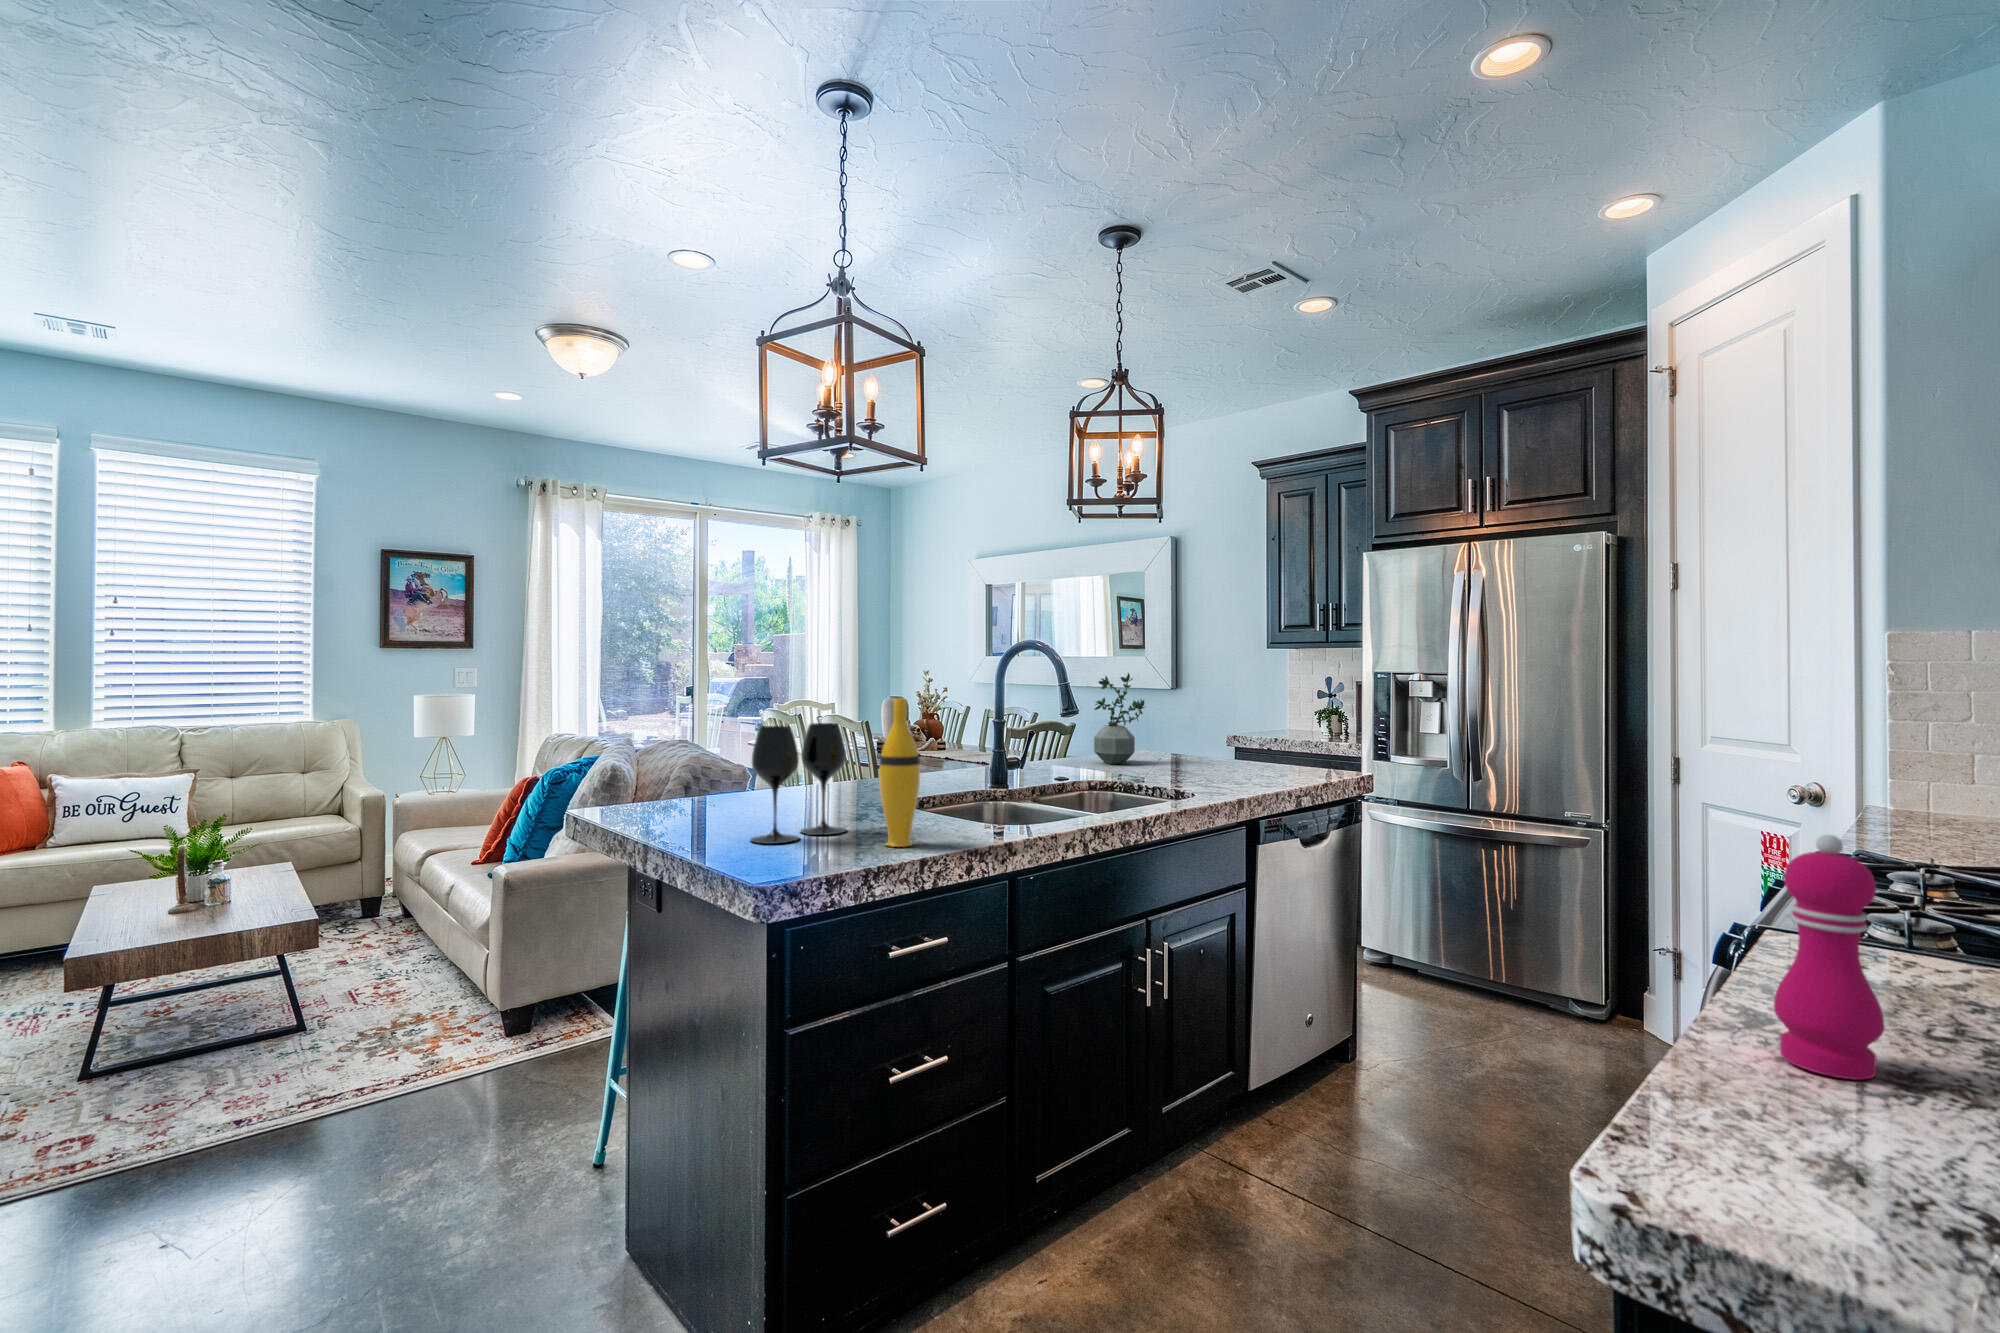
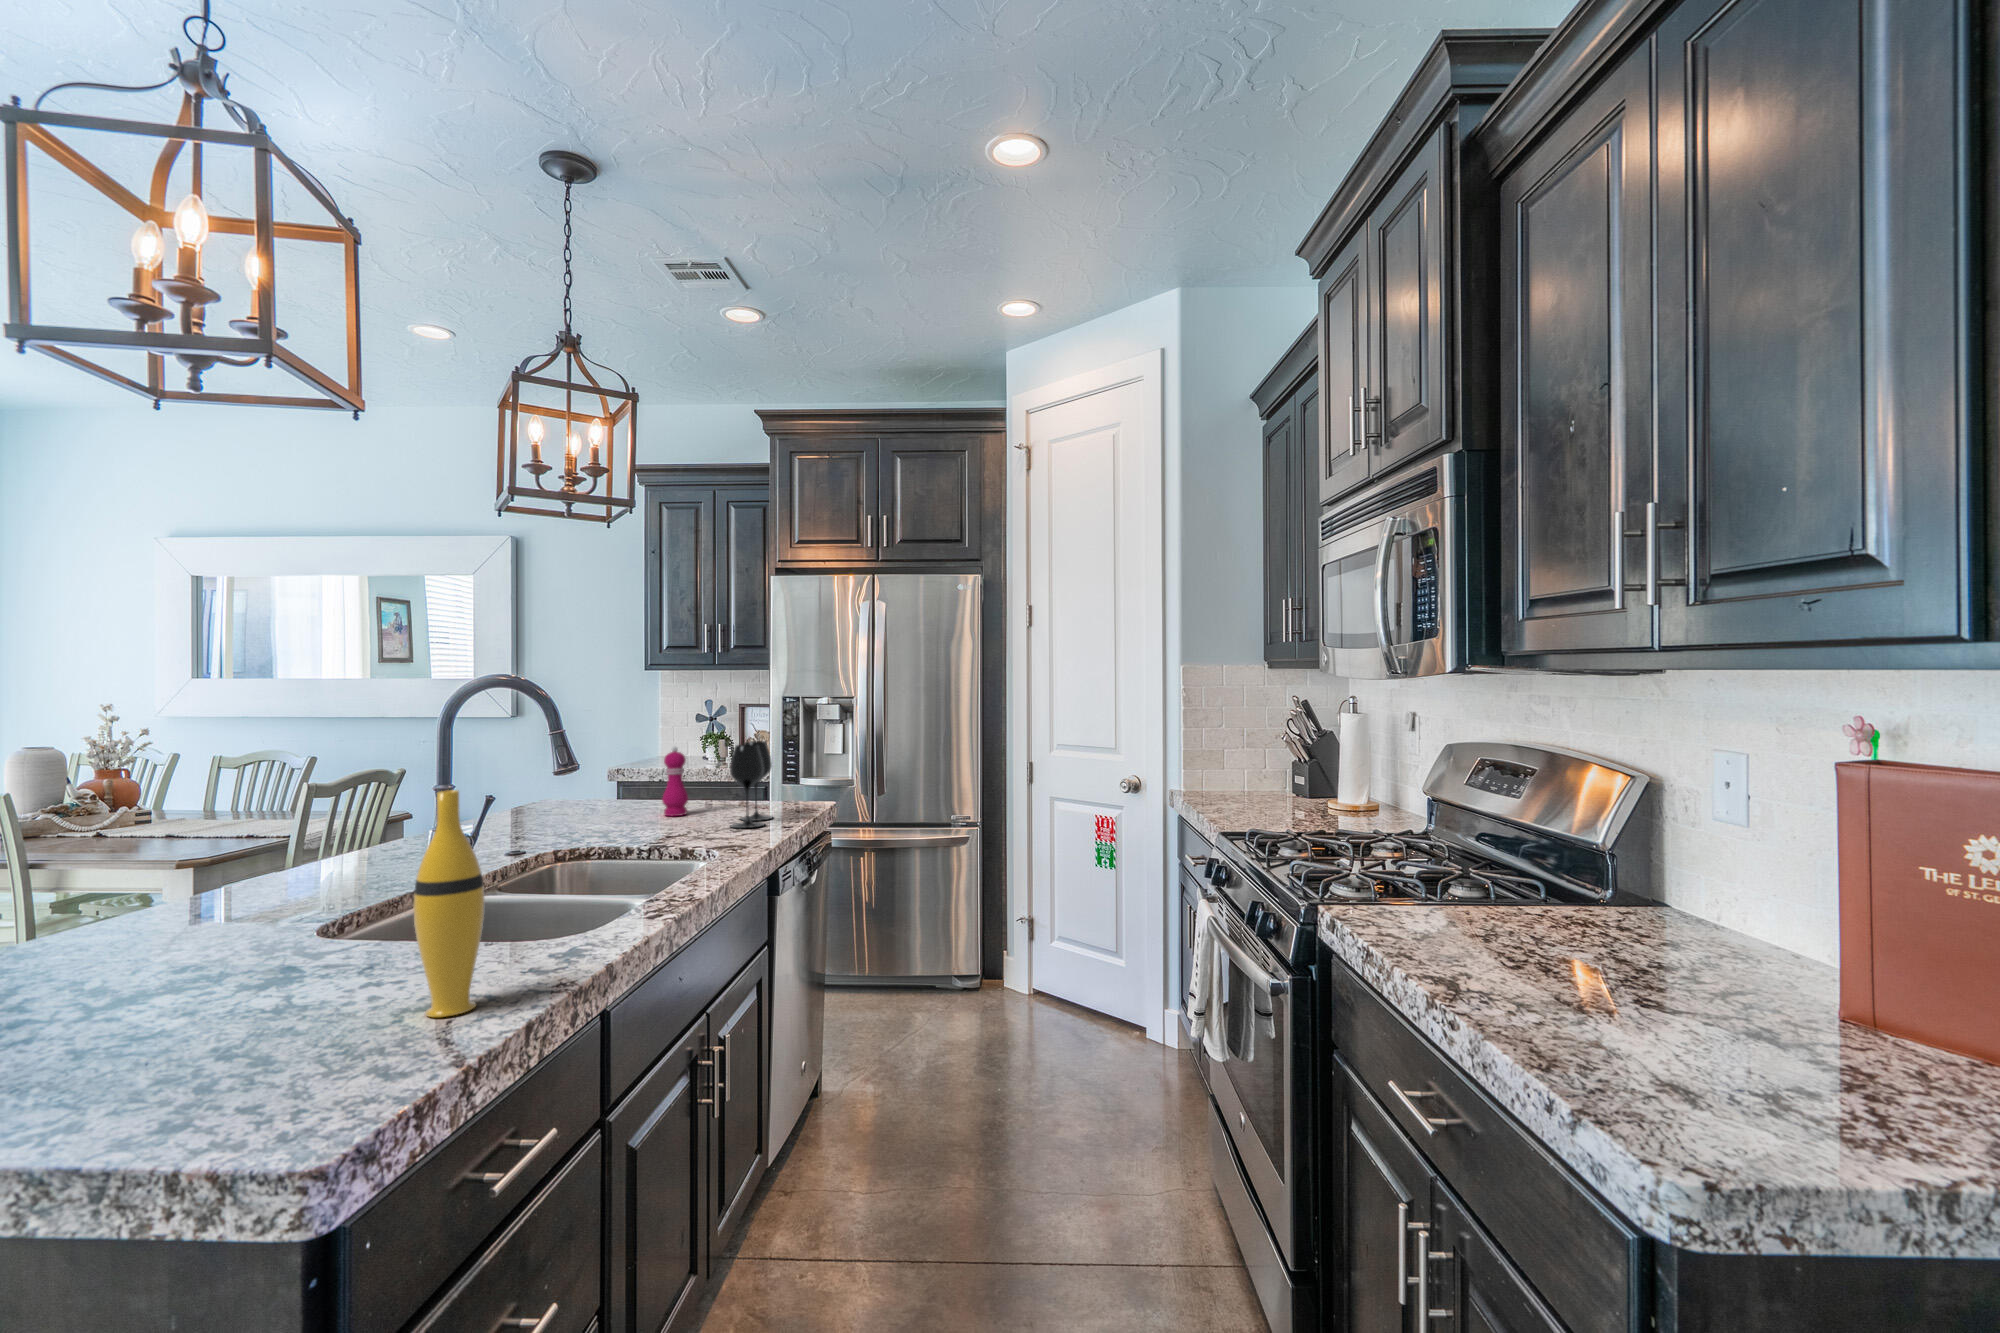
potted plant: present [1094,673,1145,764] -> none [530,714,596,827]
wine glass: present [751,723,846,844] -> present [730,741,772,828]
pepper mill: present [1773,835,1885,1080] -> present [662,747,688,816]

